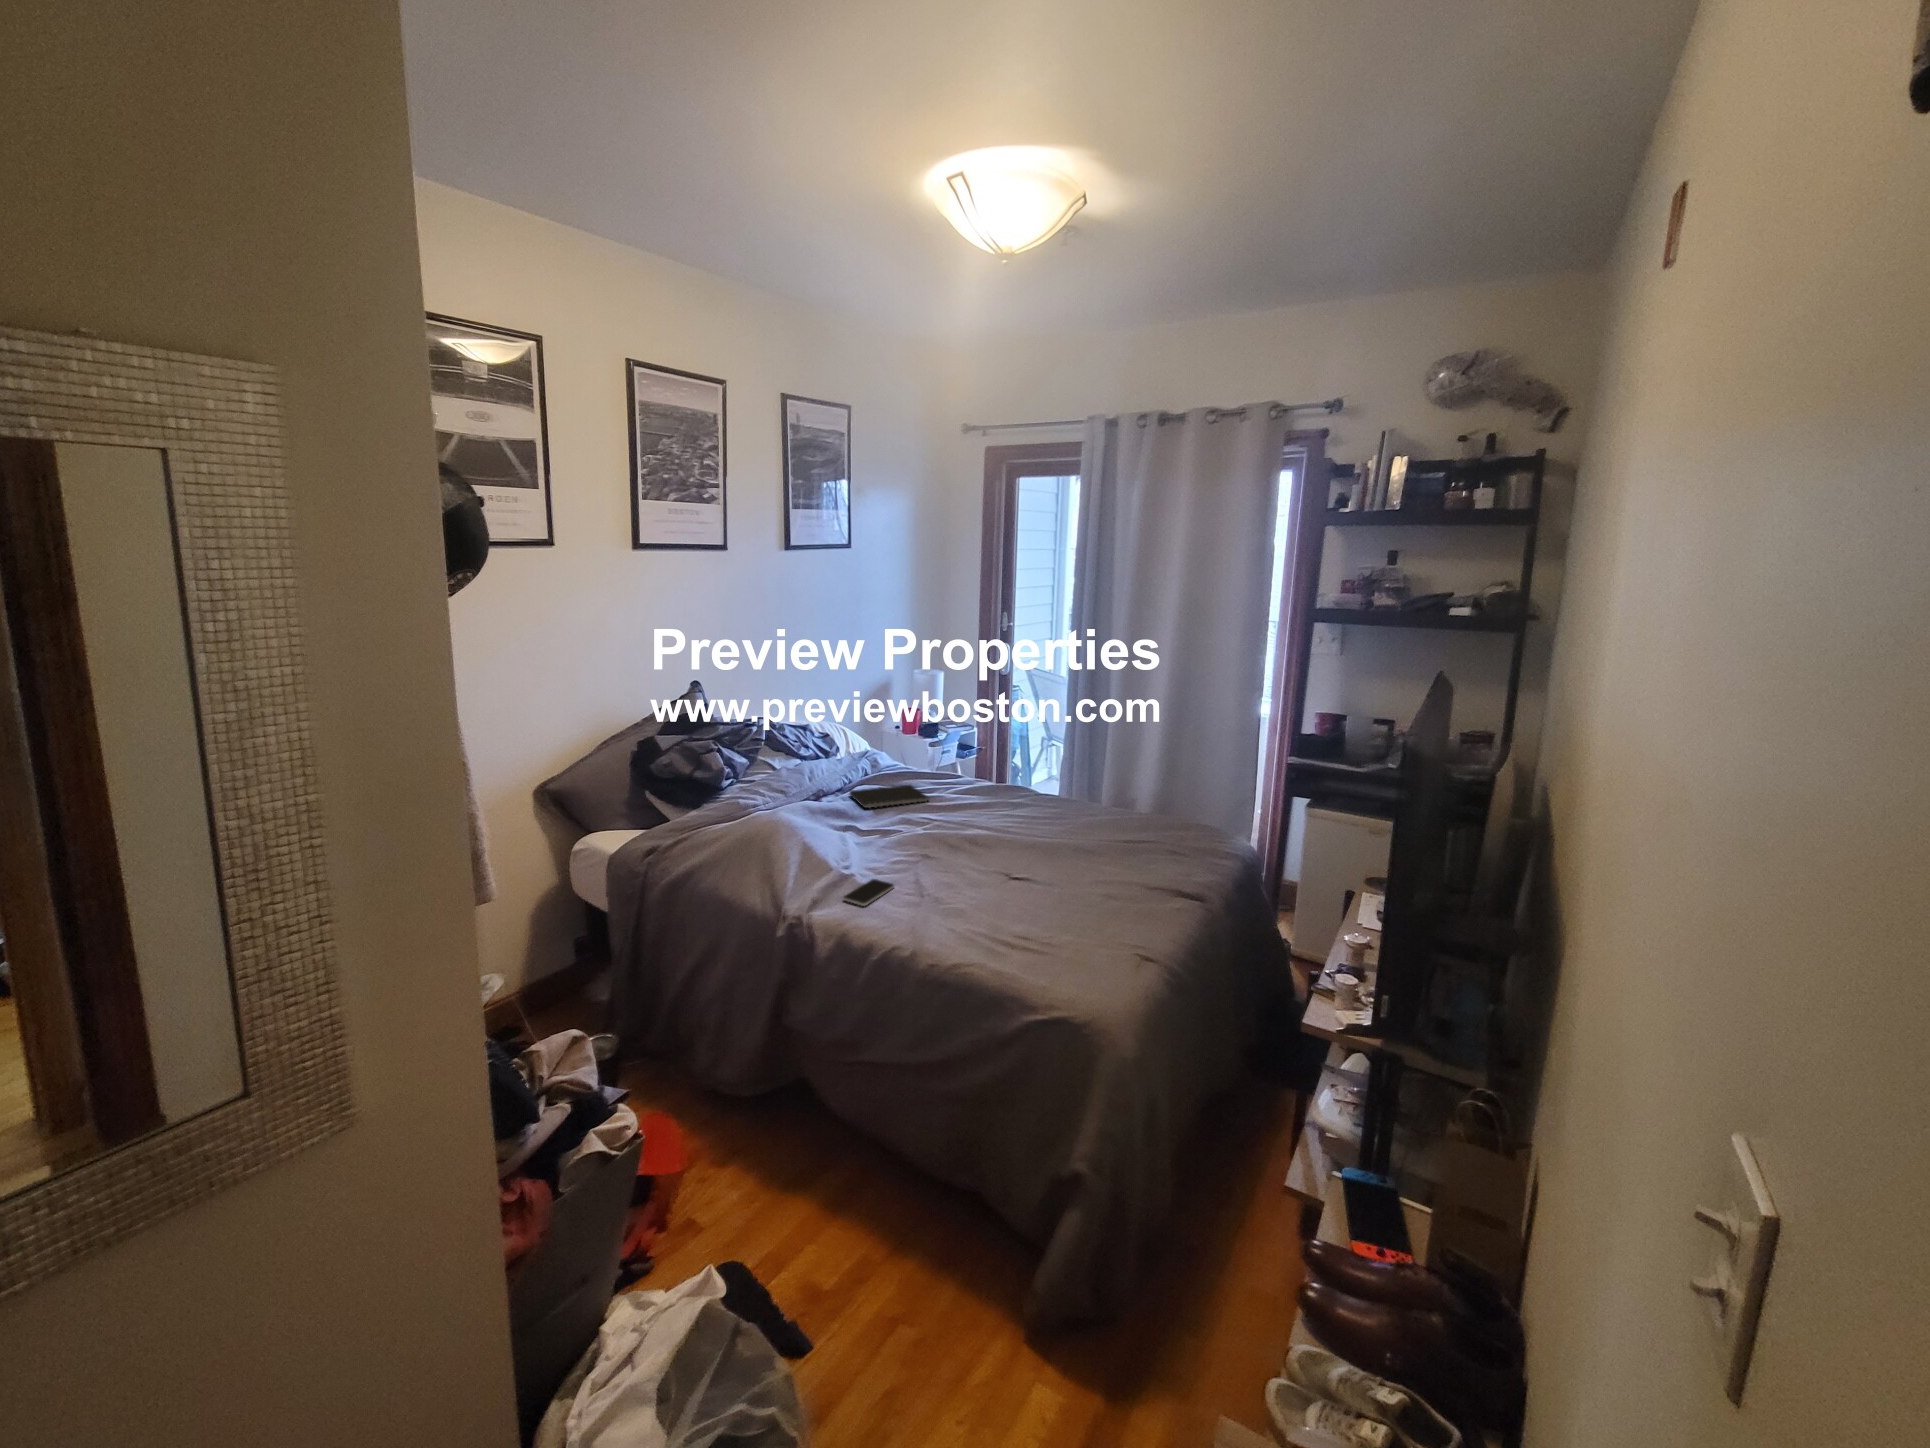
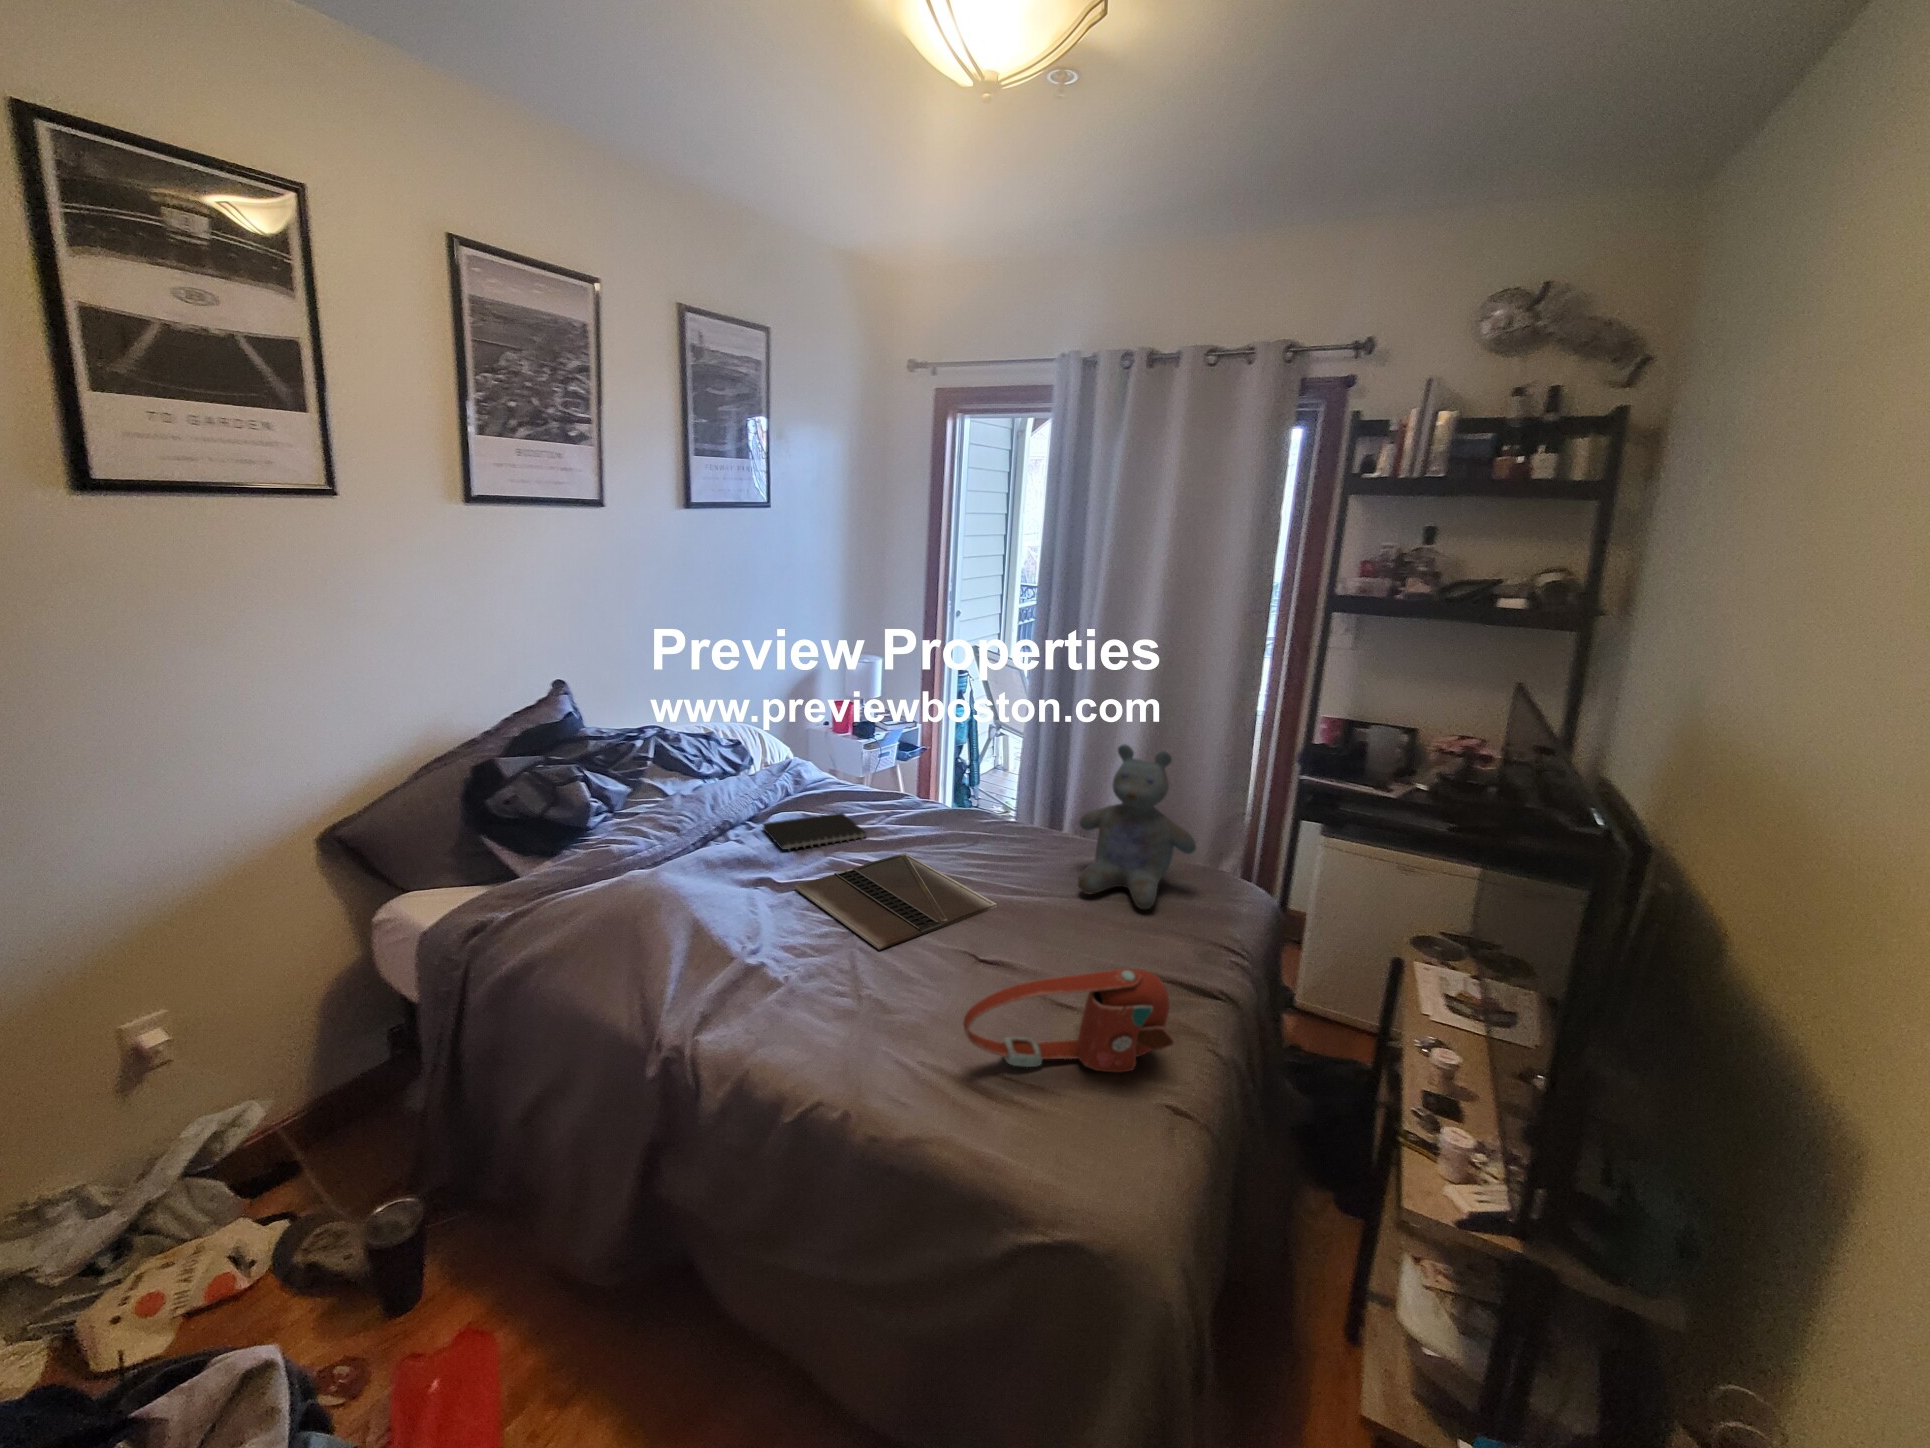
stuffed bear: none [1091,723,1183,847] -> present [1078,744,1196,909]
laptop: none [874,811,1027,867] -> present [794,853,997,950]
handbag: none [993,862,1142,936] -> present [963,968,1174,1072]
smartphone: present [843,879,894,906] -> none [746,974,820,1024]

